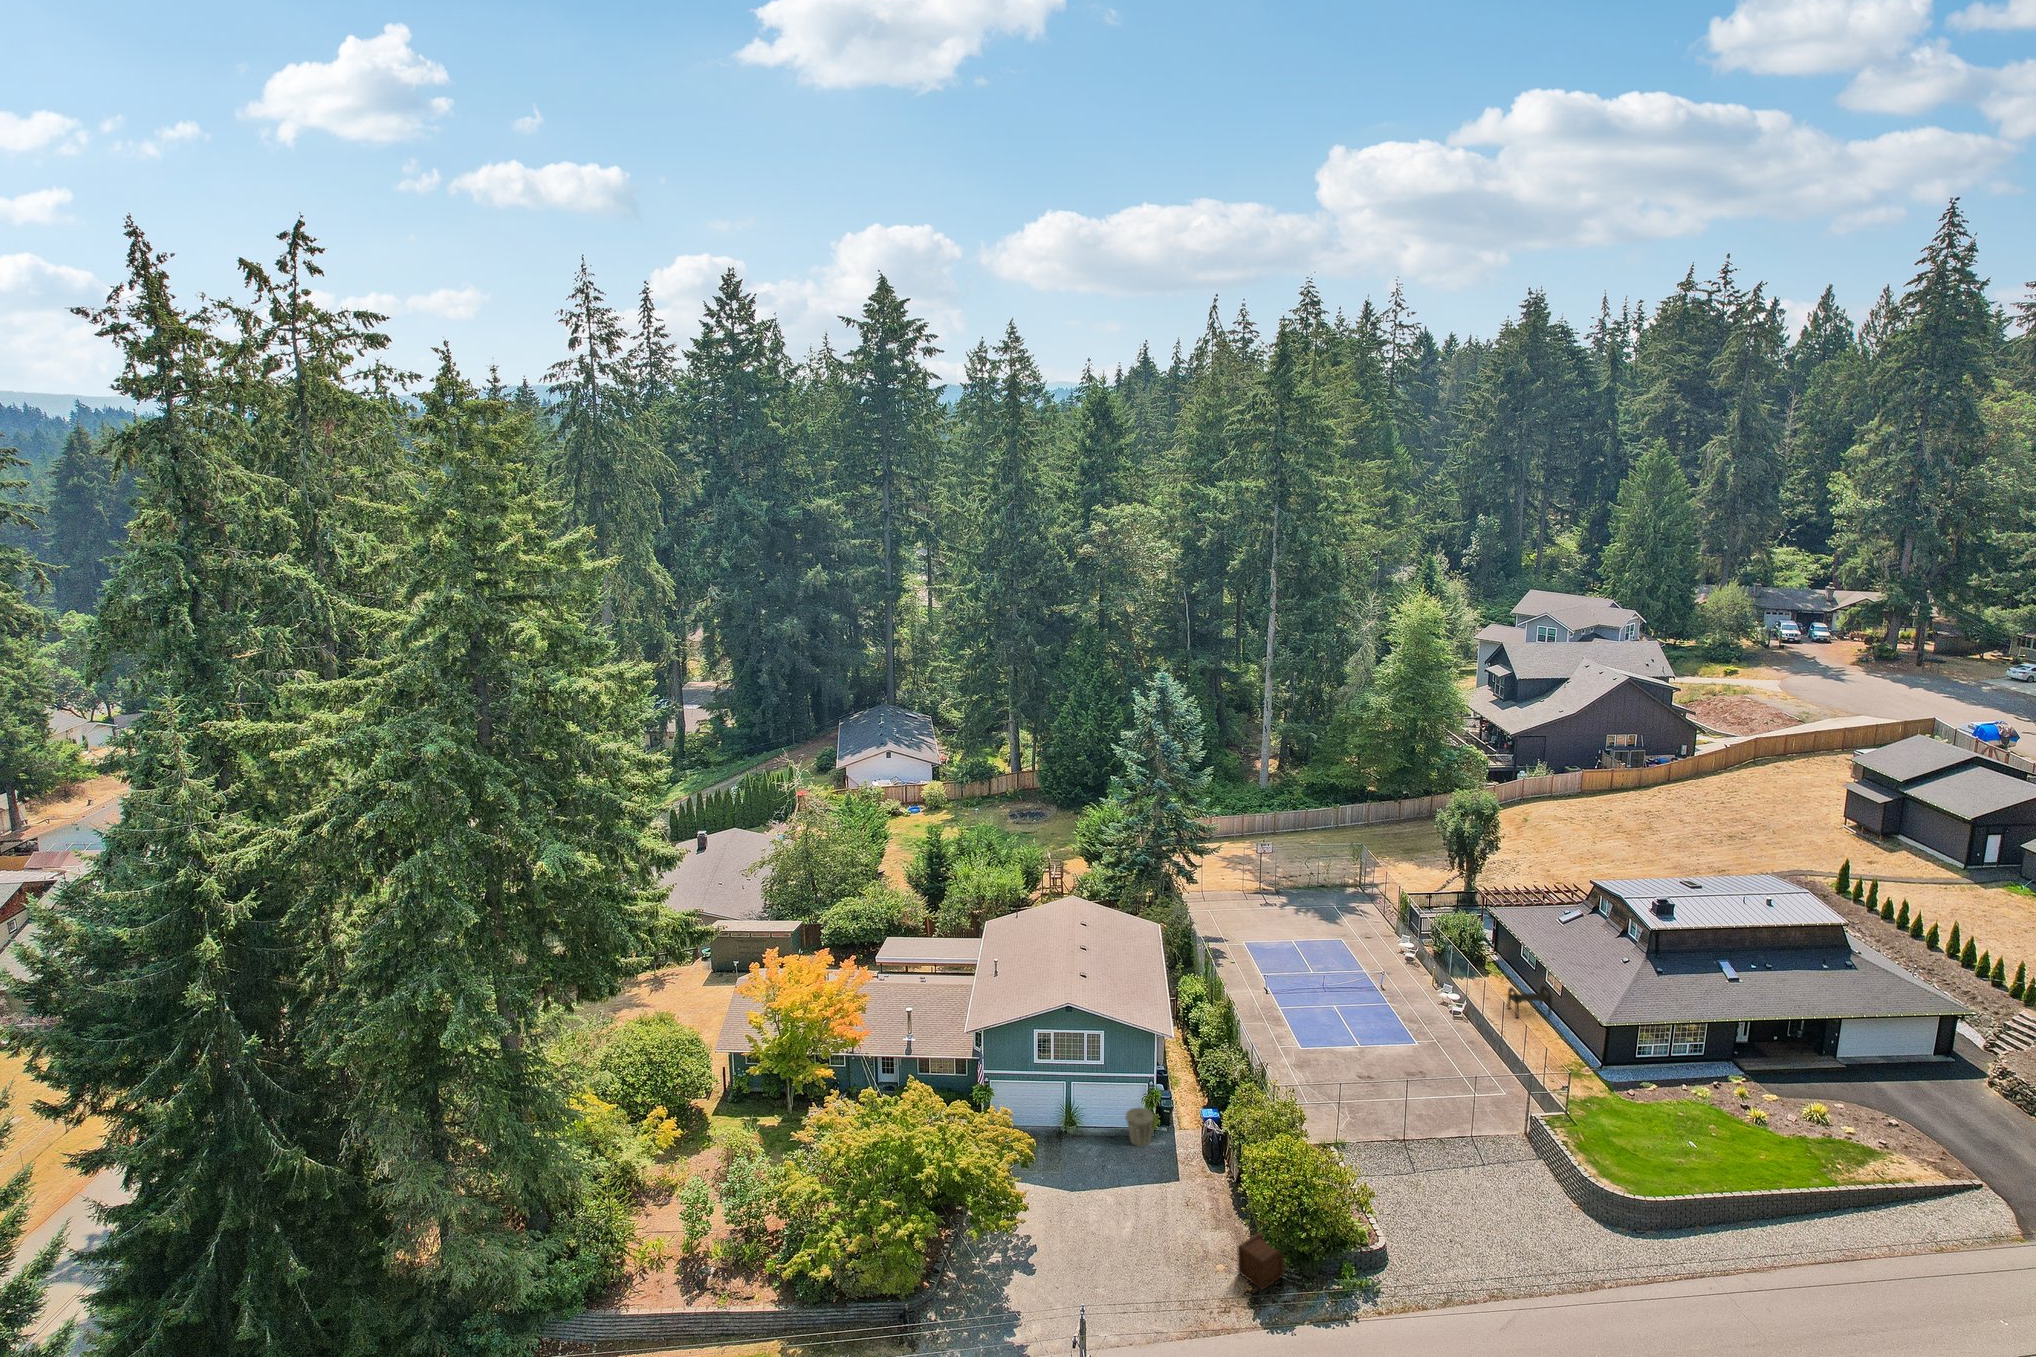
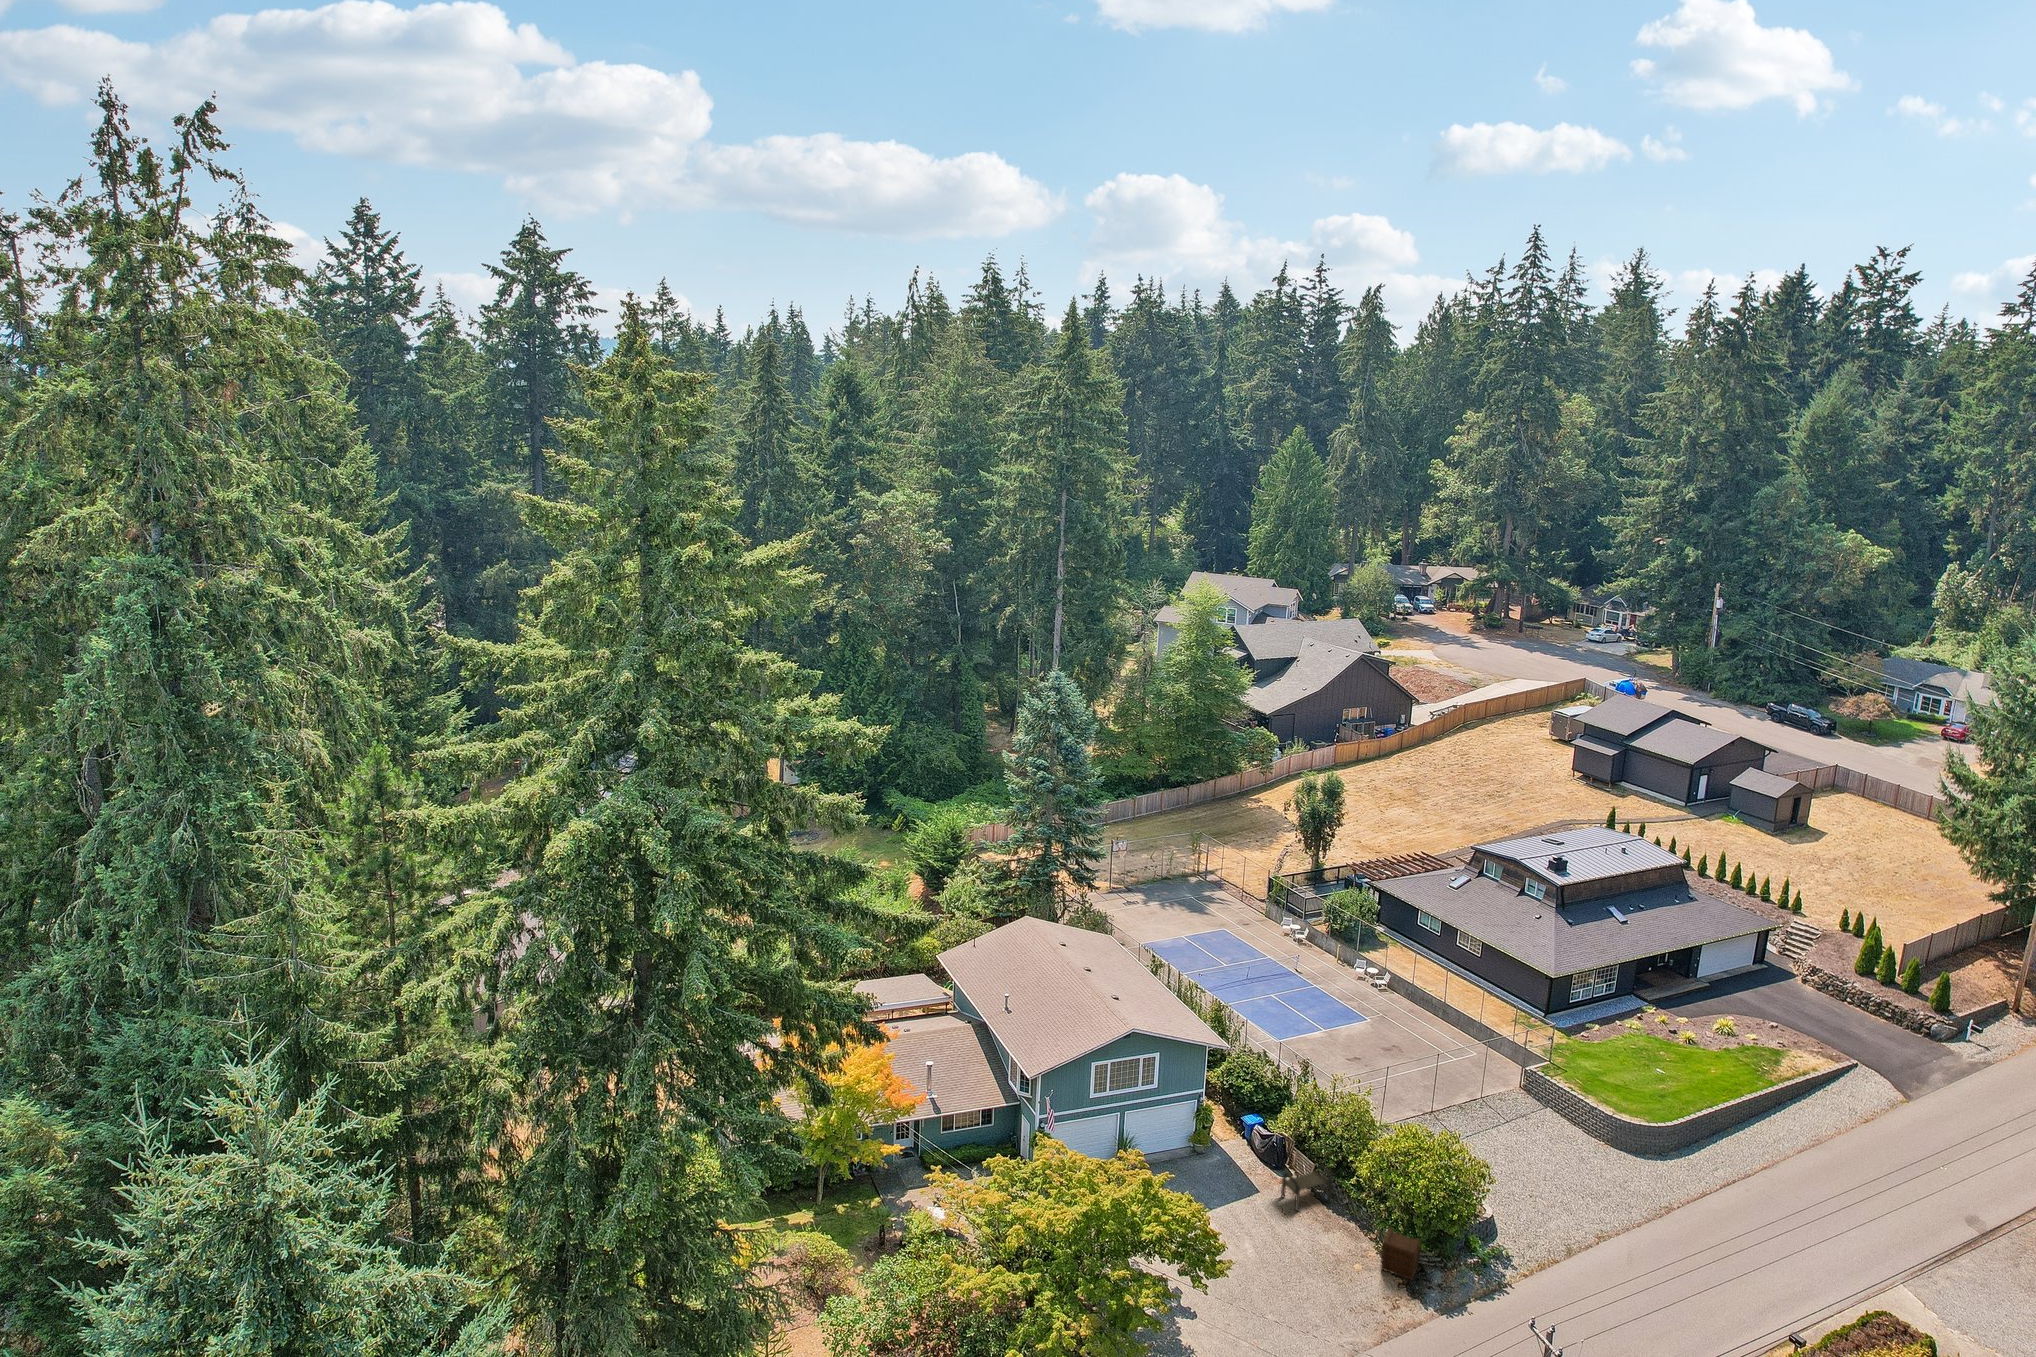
bench: present [1507,986,1552,1018] -> present [1281,1165,1332,1211]
trash can: present [1125,1108,1154,1147] -> none [1184,1125,1214,1165]

